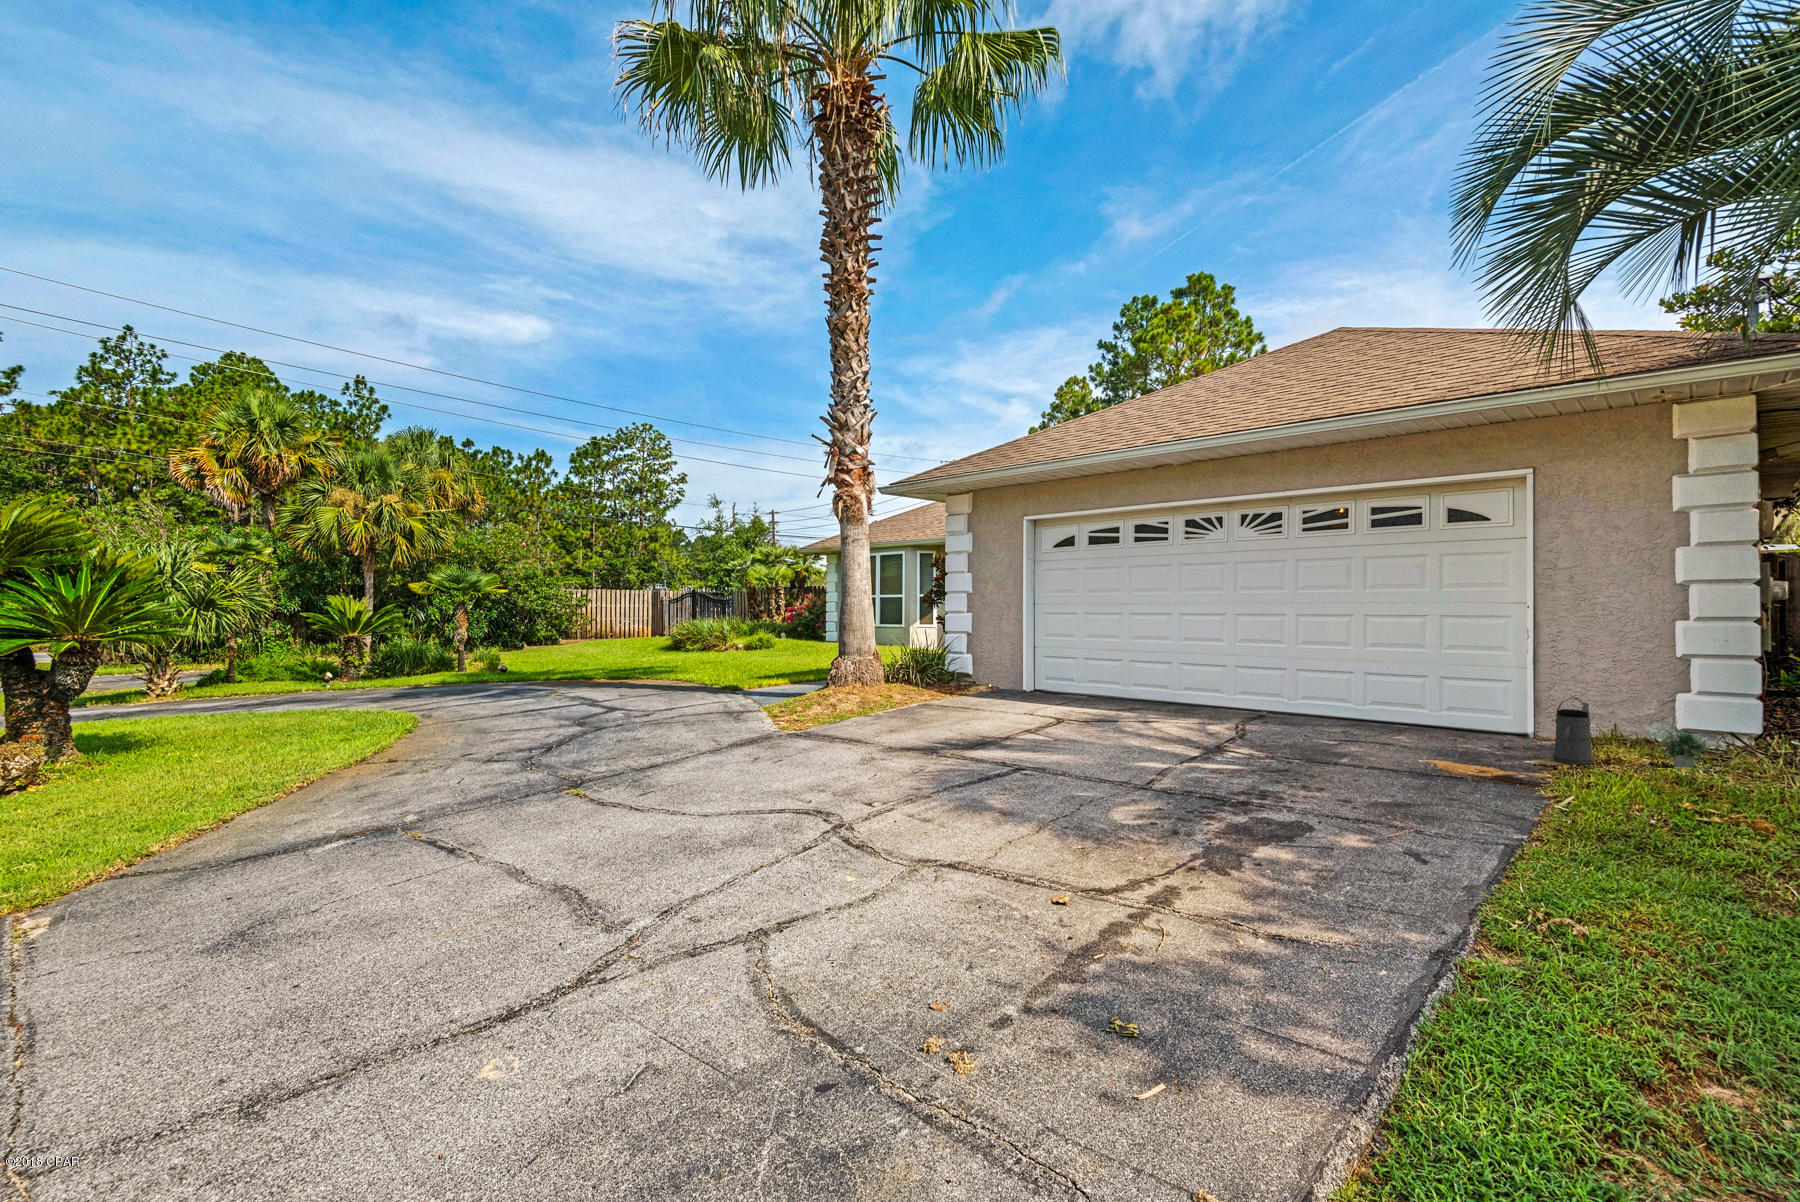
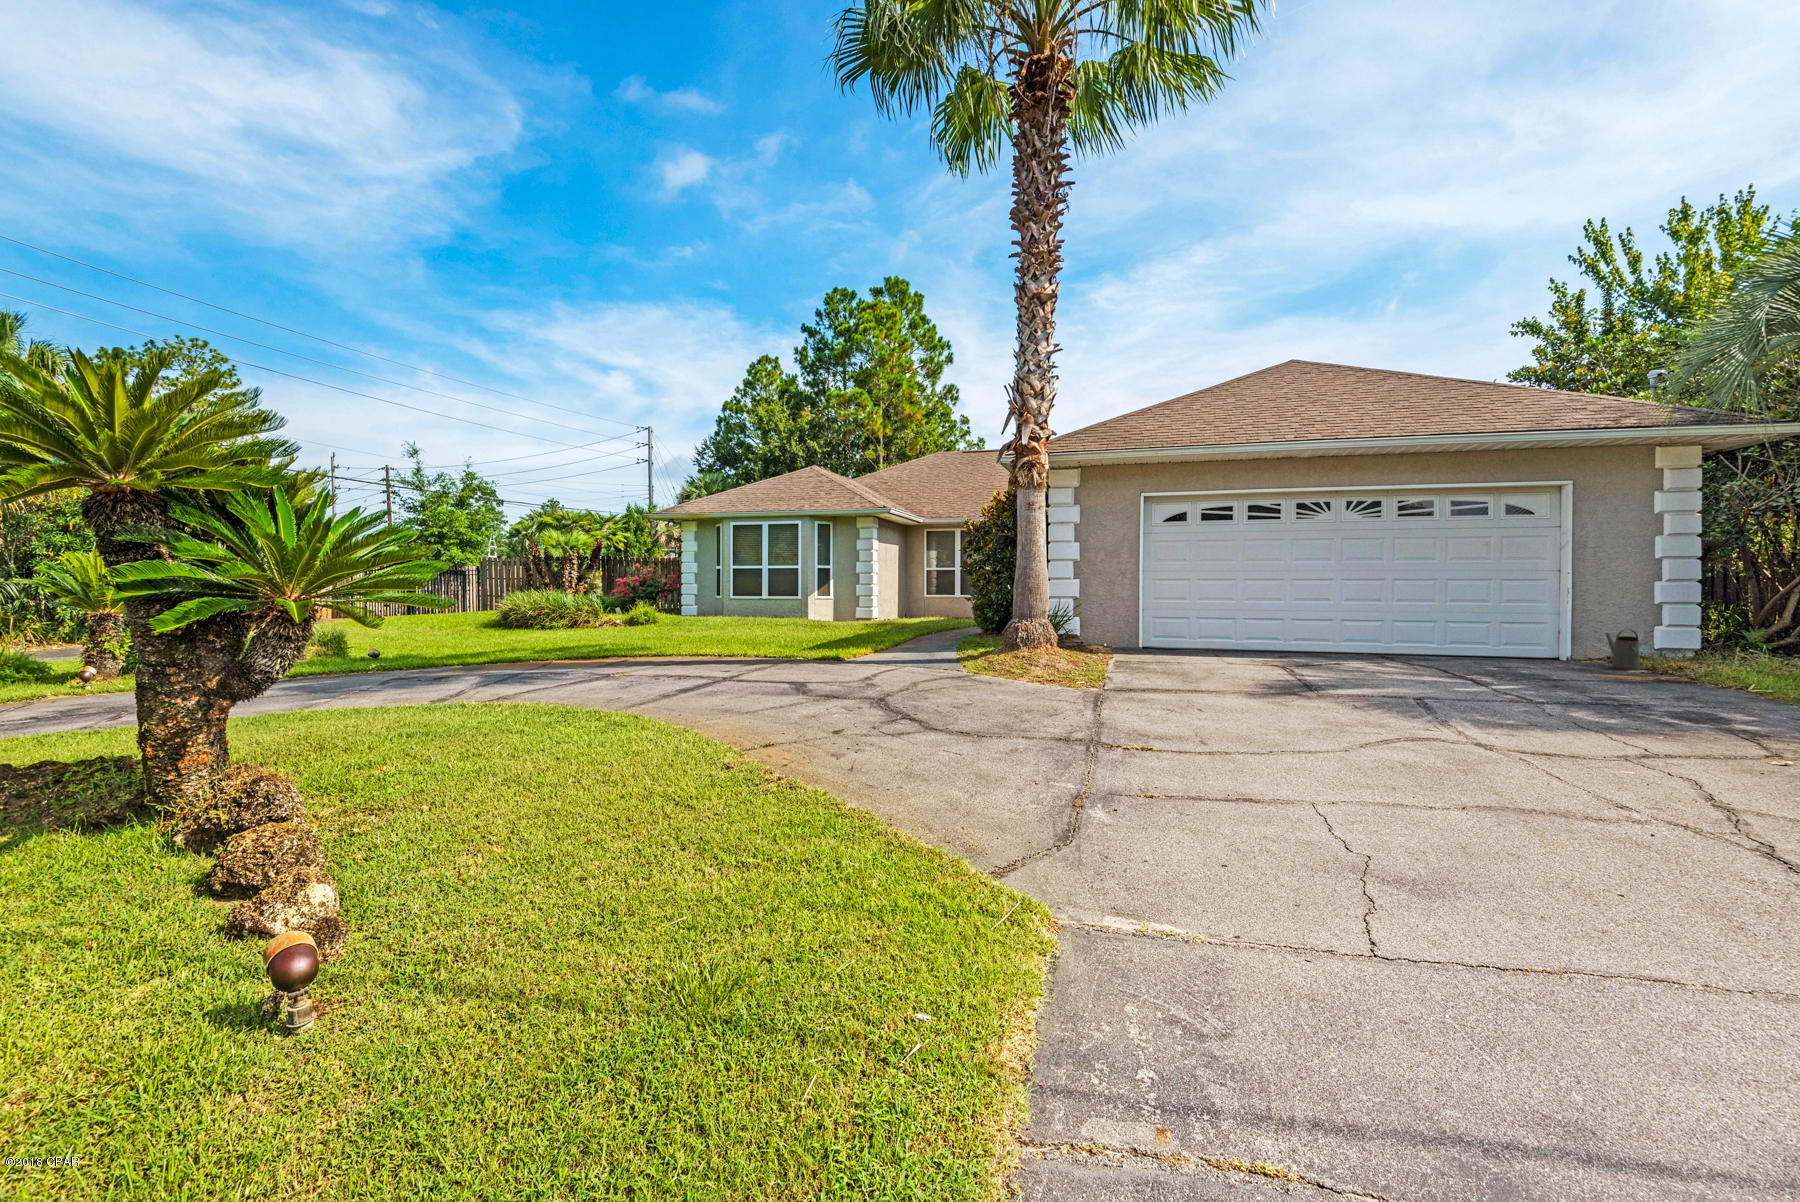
potted plant: present [1662,729,1707,767] -> none [1649,645,1695,669]

